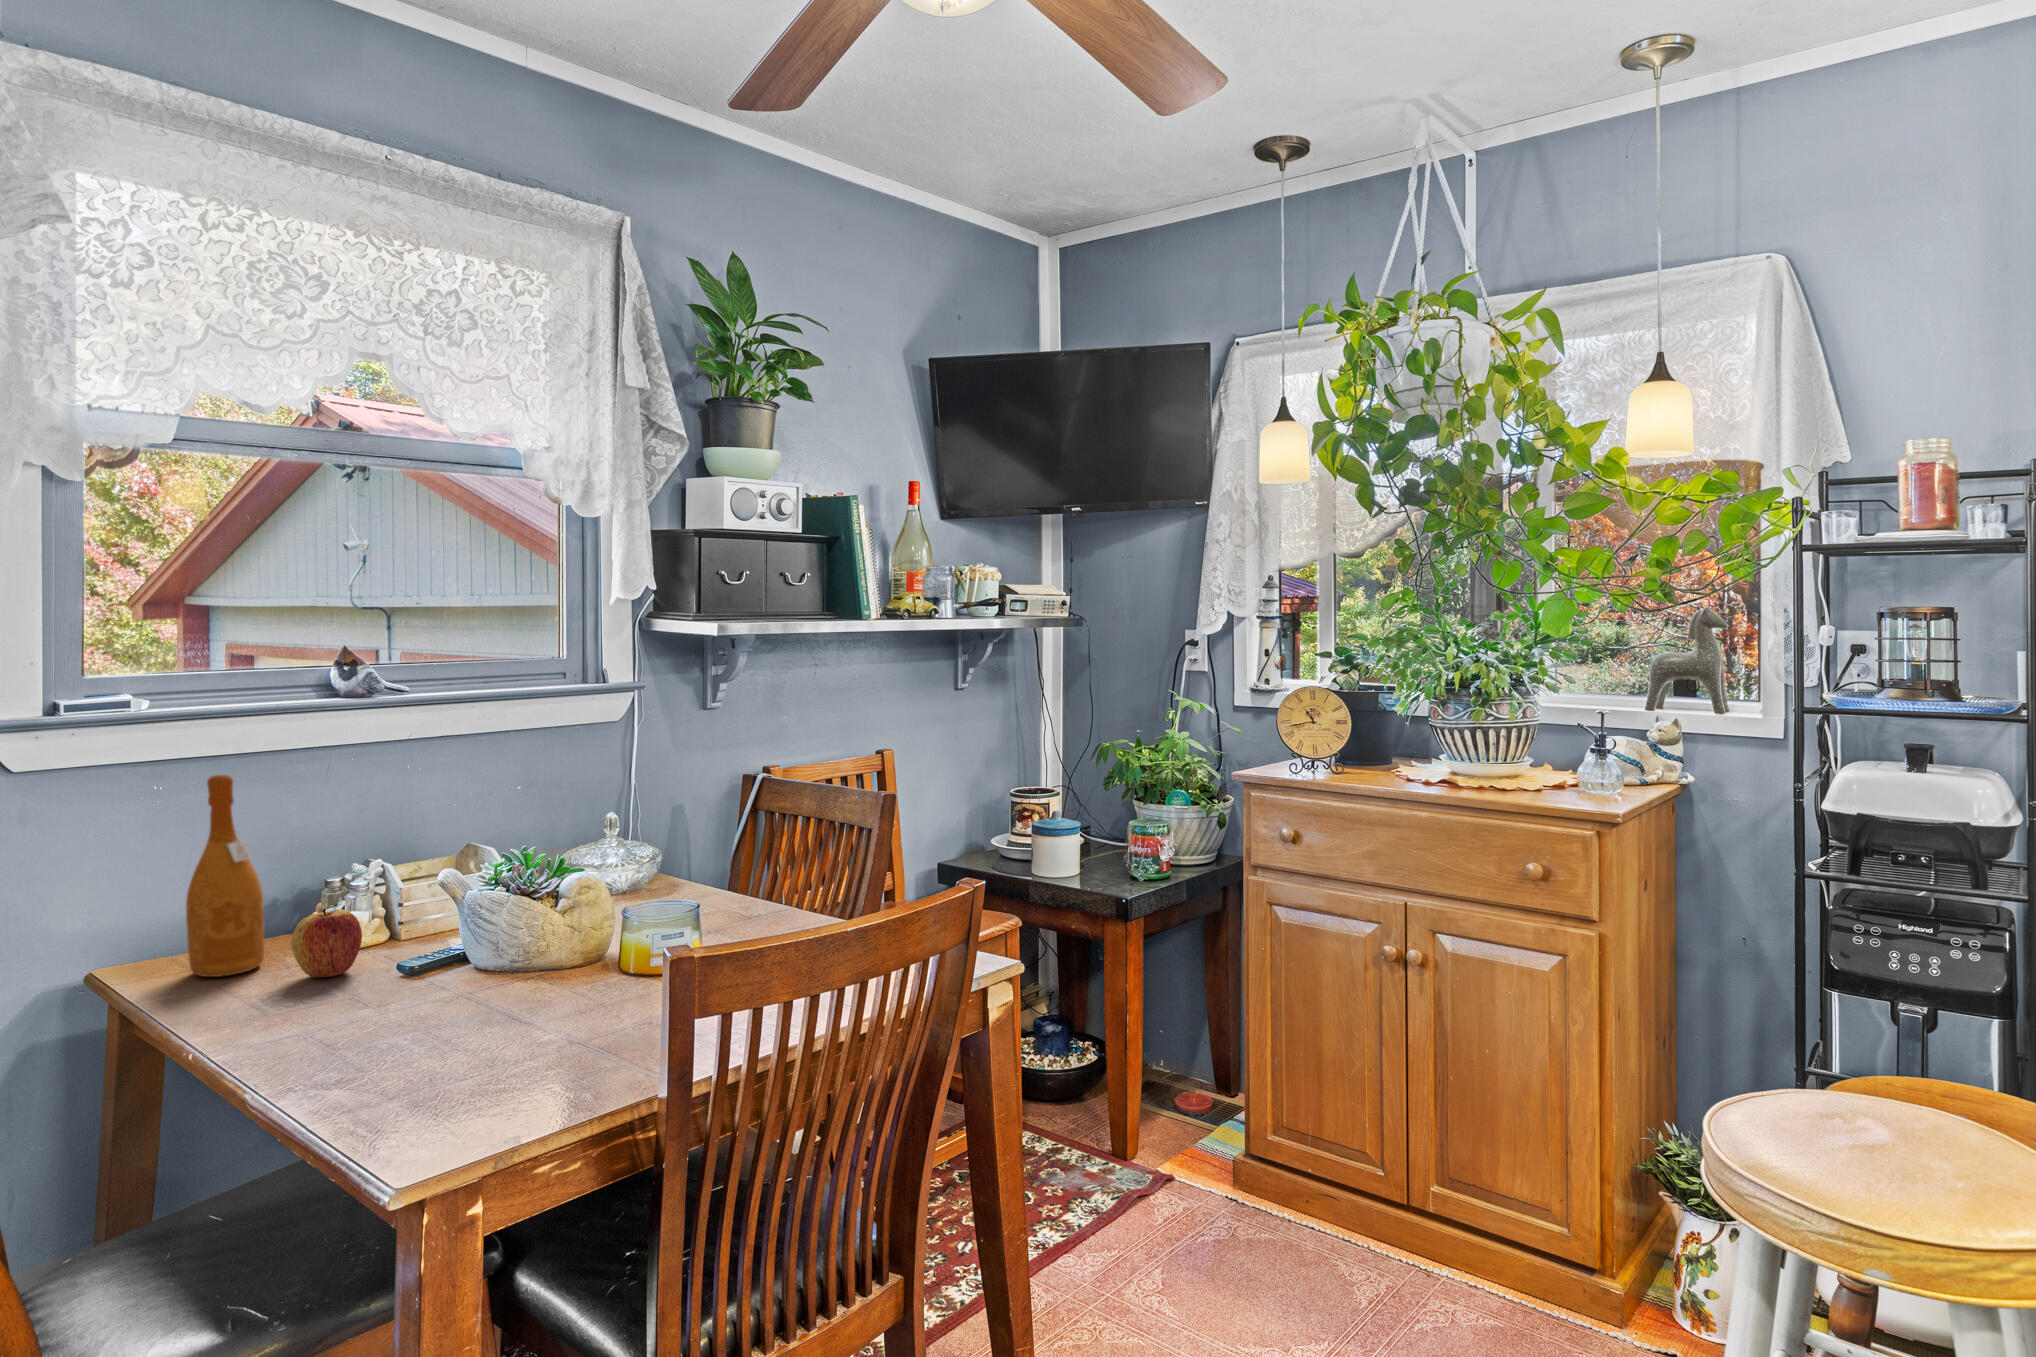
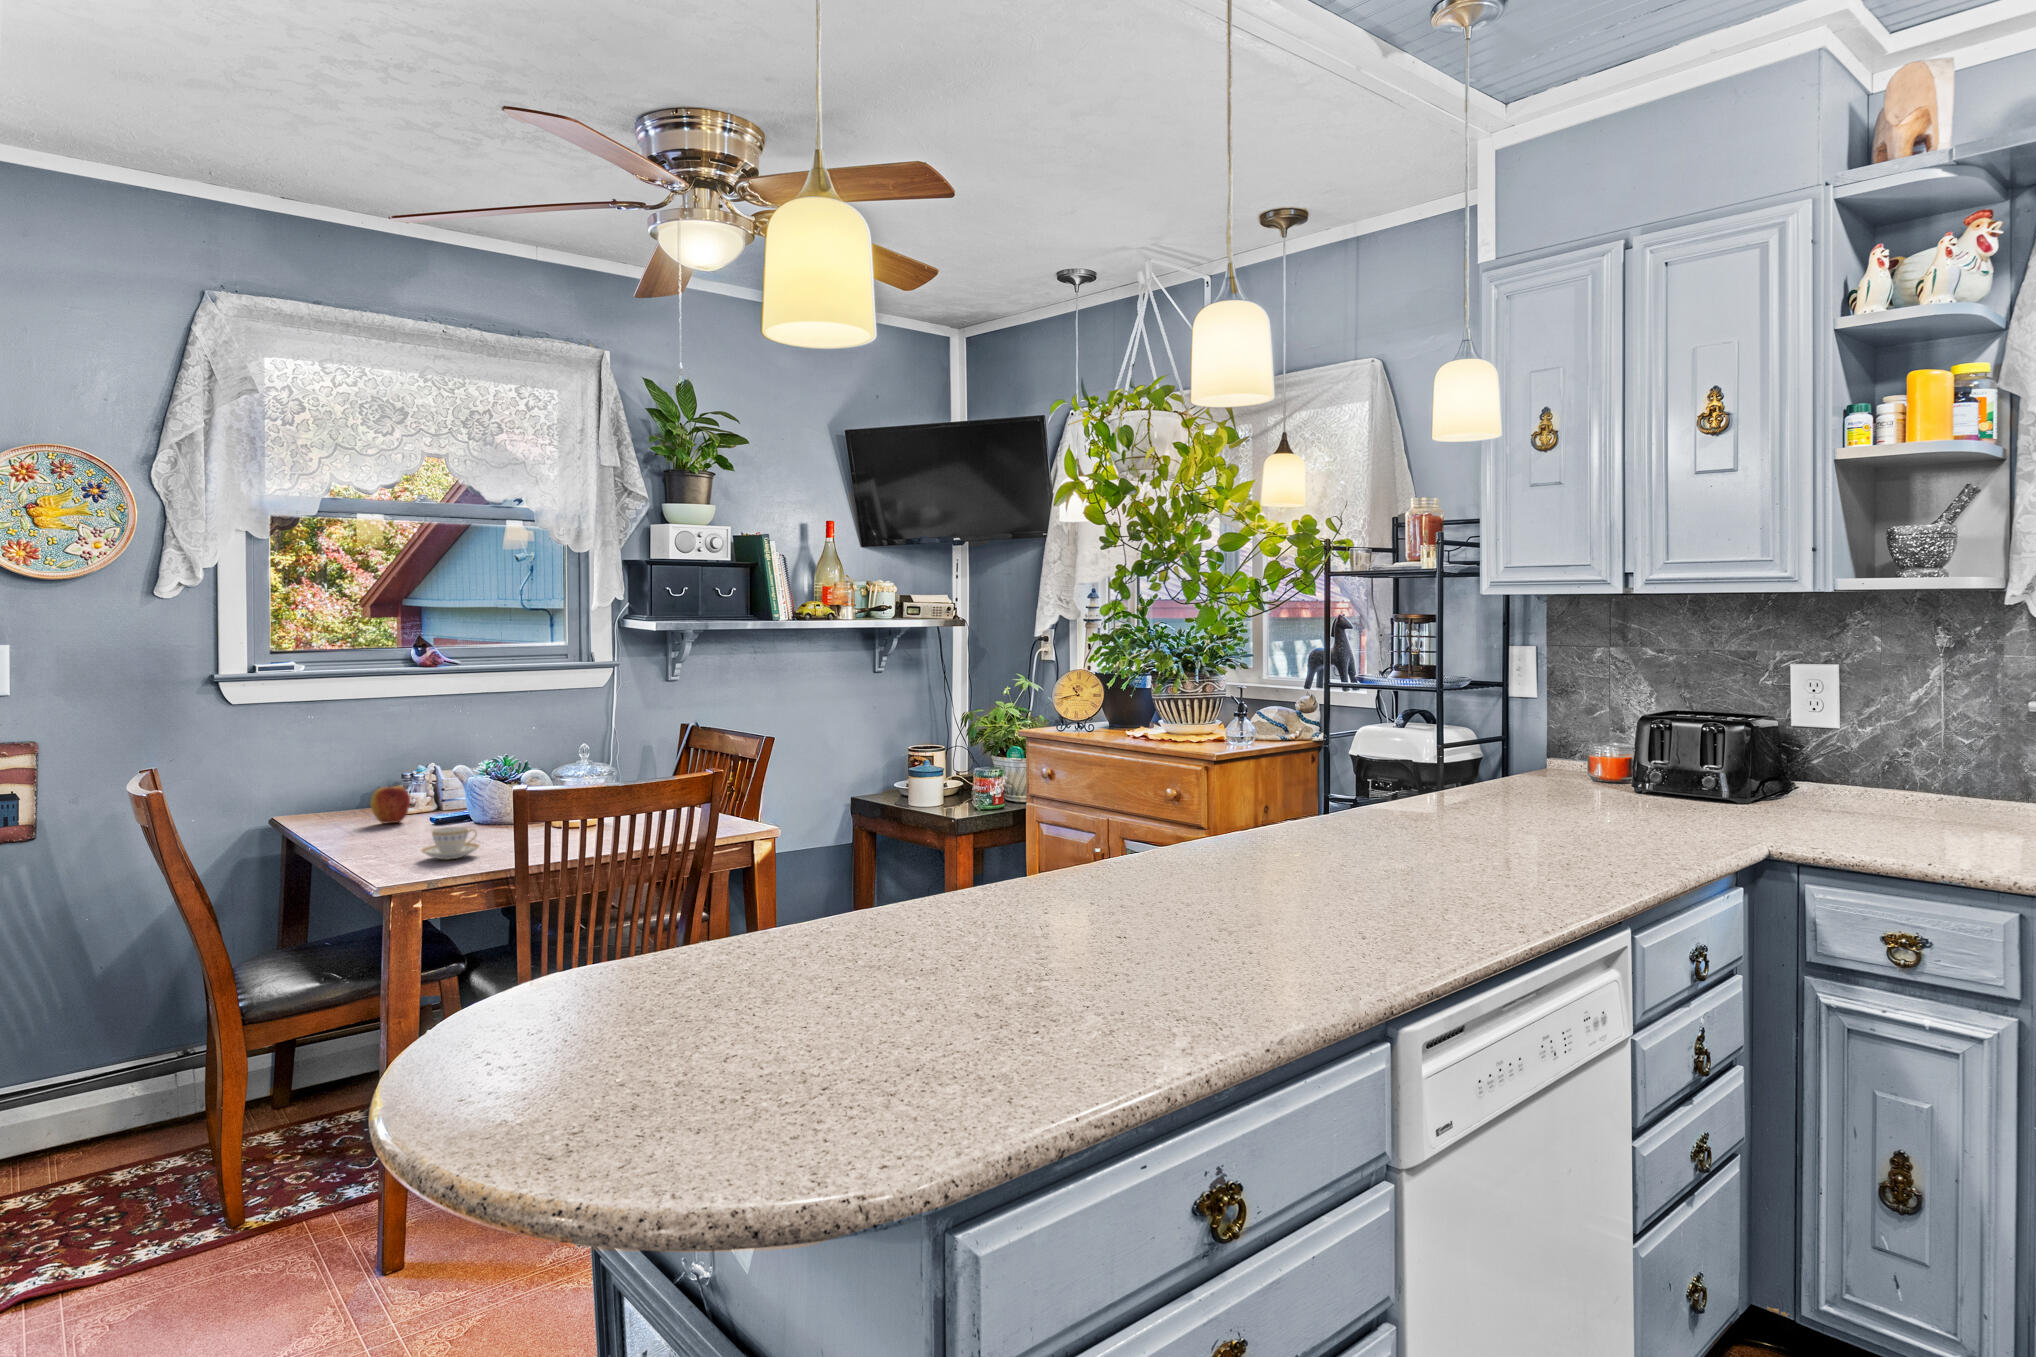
wine bottle: present [186,775,264,977] -> none [316,707,359,822]
teacup: none [440,1019,551,1089] -> present [421,827,479,860]

